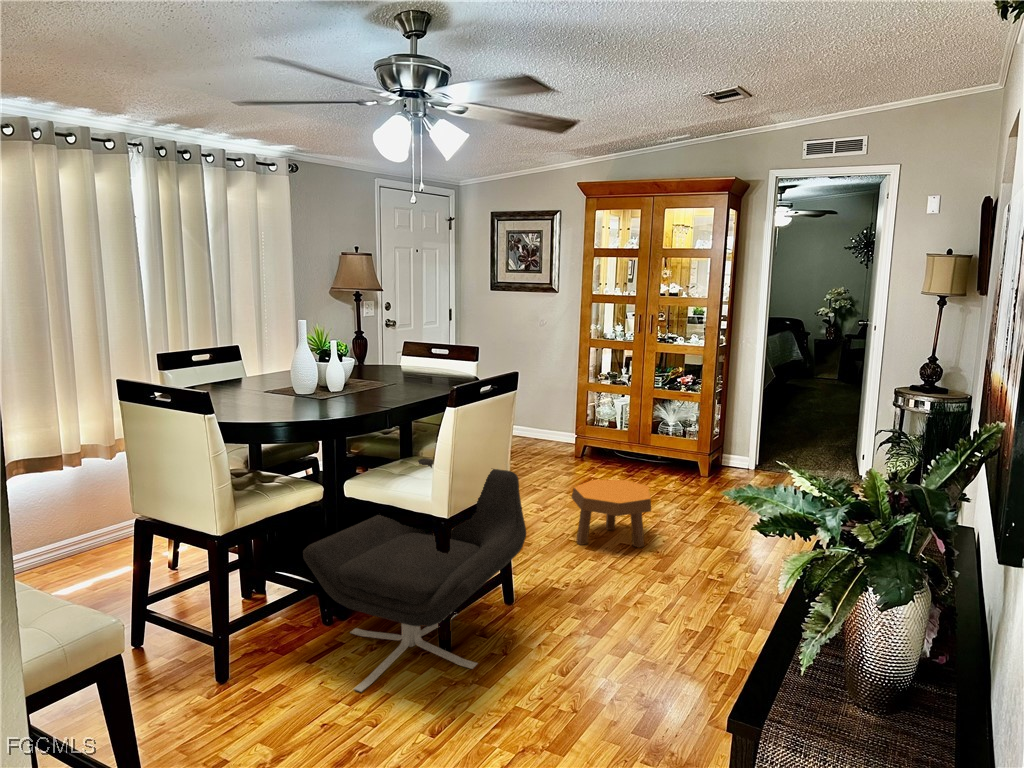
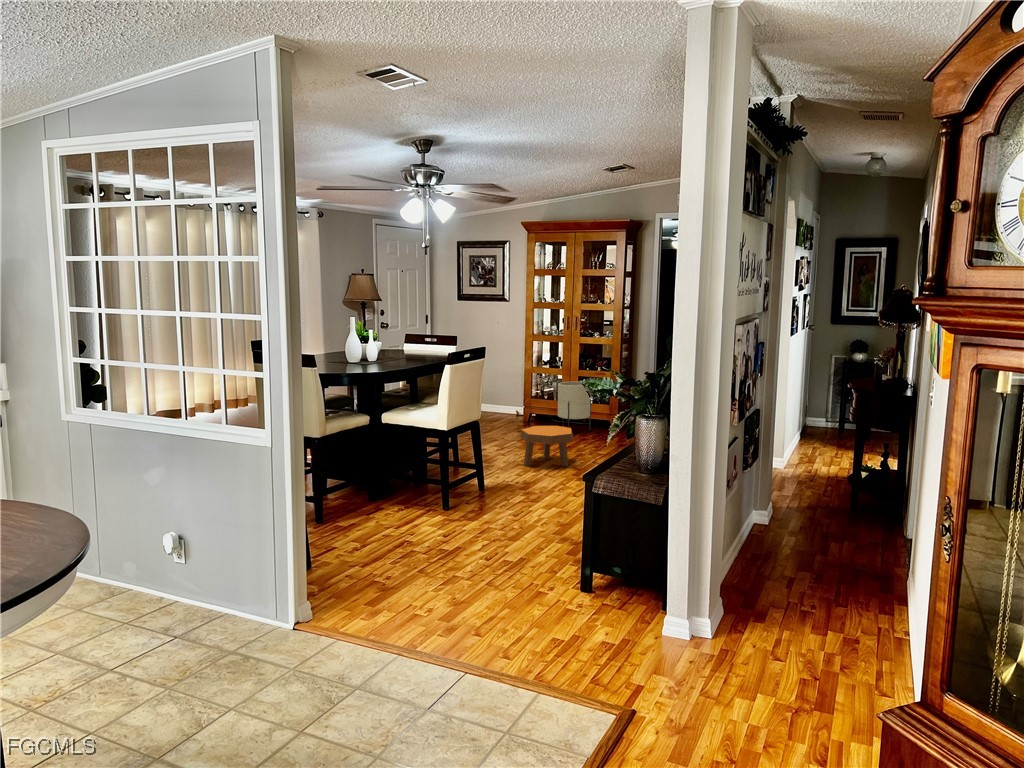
planter: none [623,405,670,481] -> present [558,382,591,431]
lounge chair: present [303,458,526,692] -> none [361,403,492,524]

